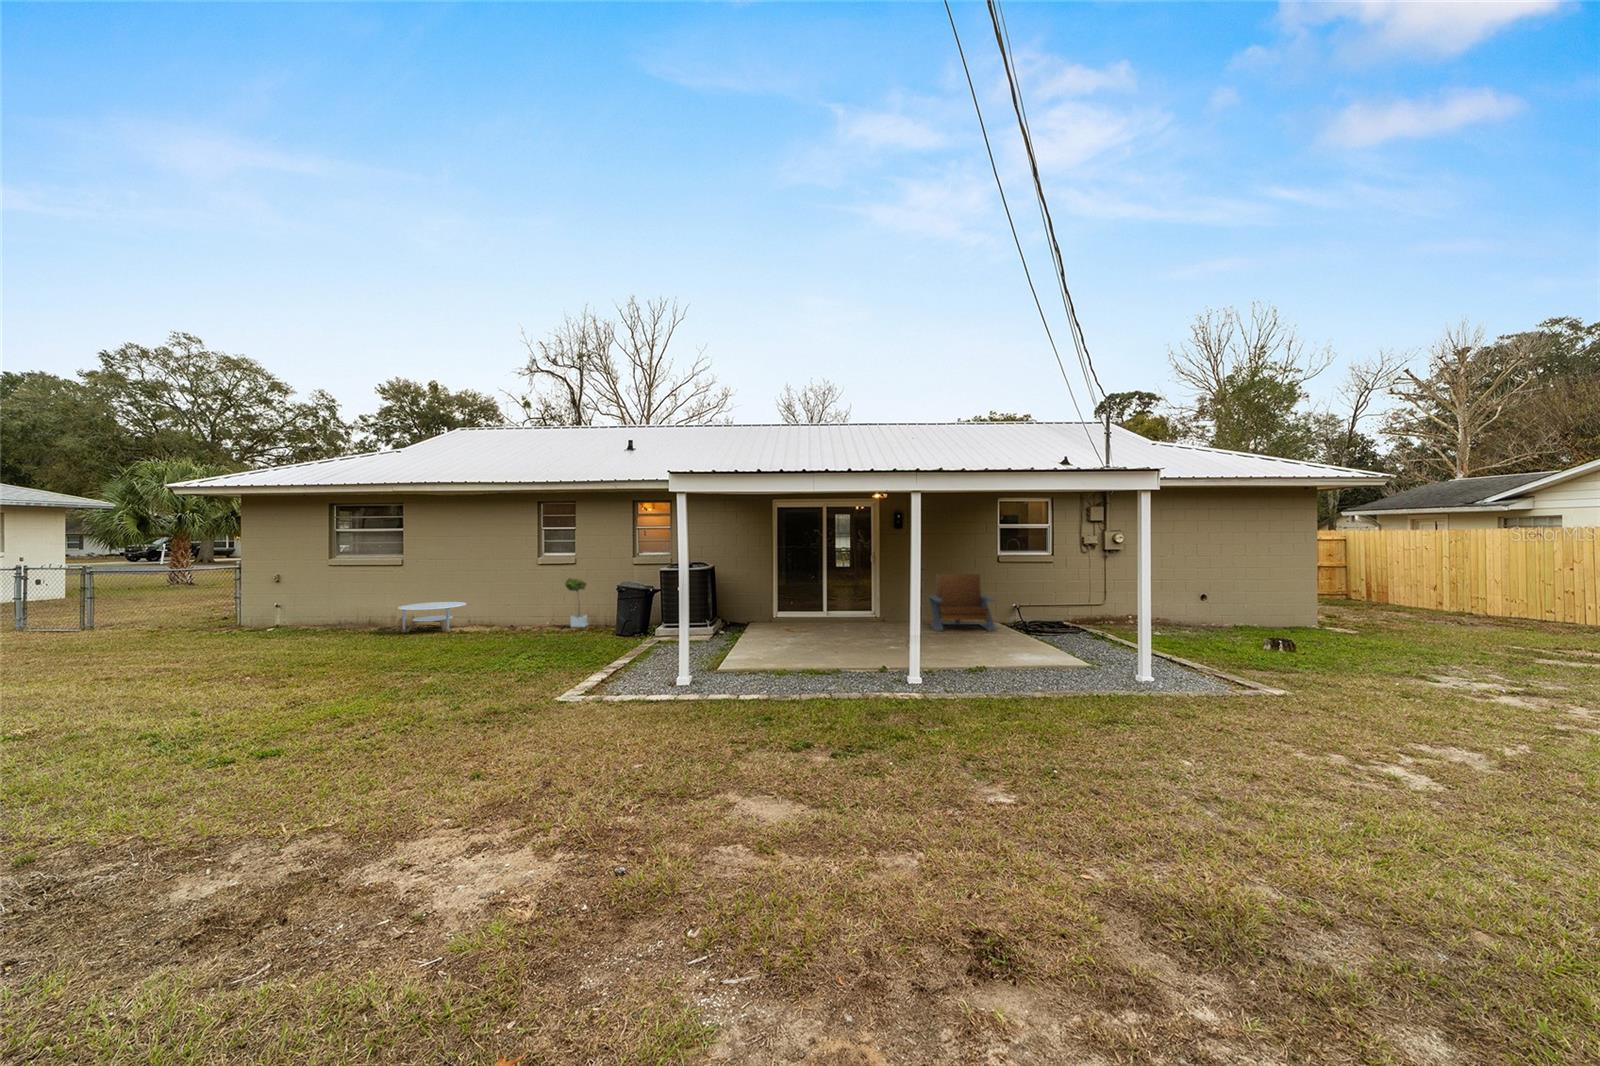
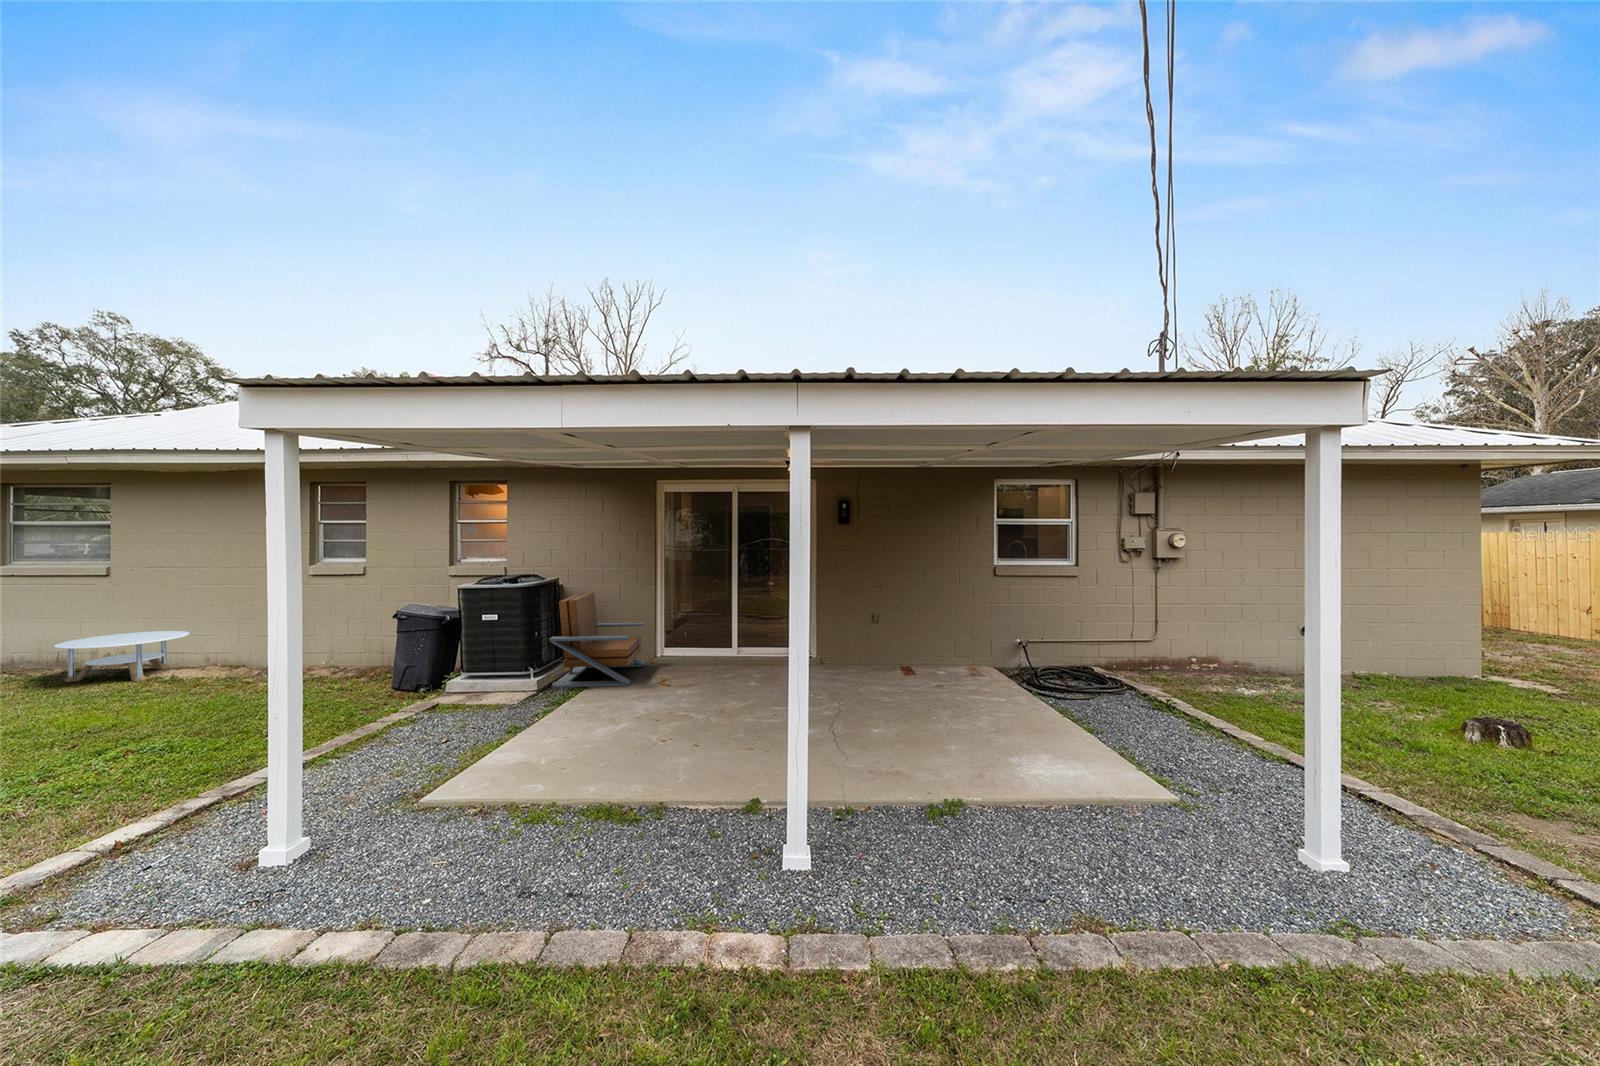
lounge chair: present [929,574,996,631] -> present [549,592,645,687]
potted tree: present [565,578,588,627] -> none [334,596,376,672]

